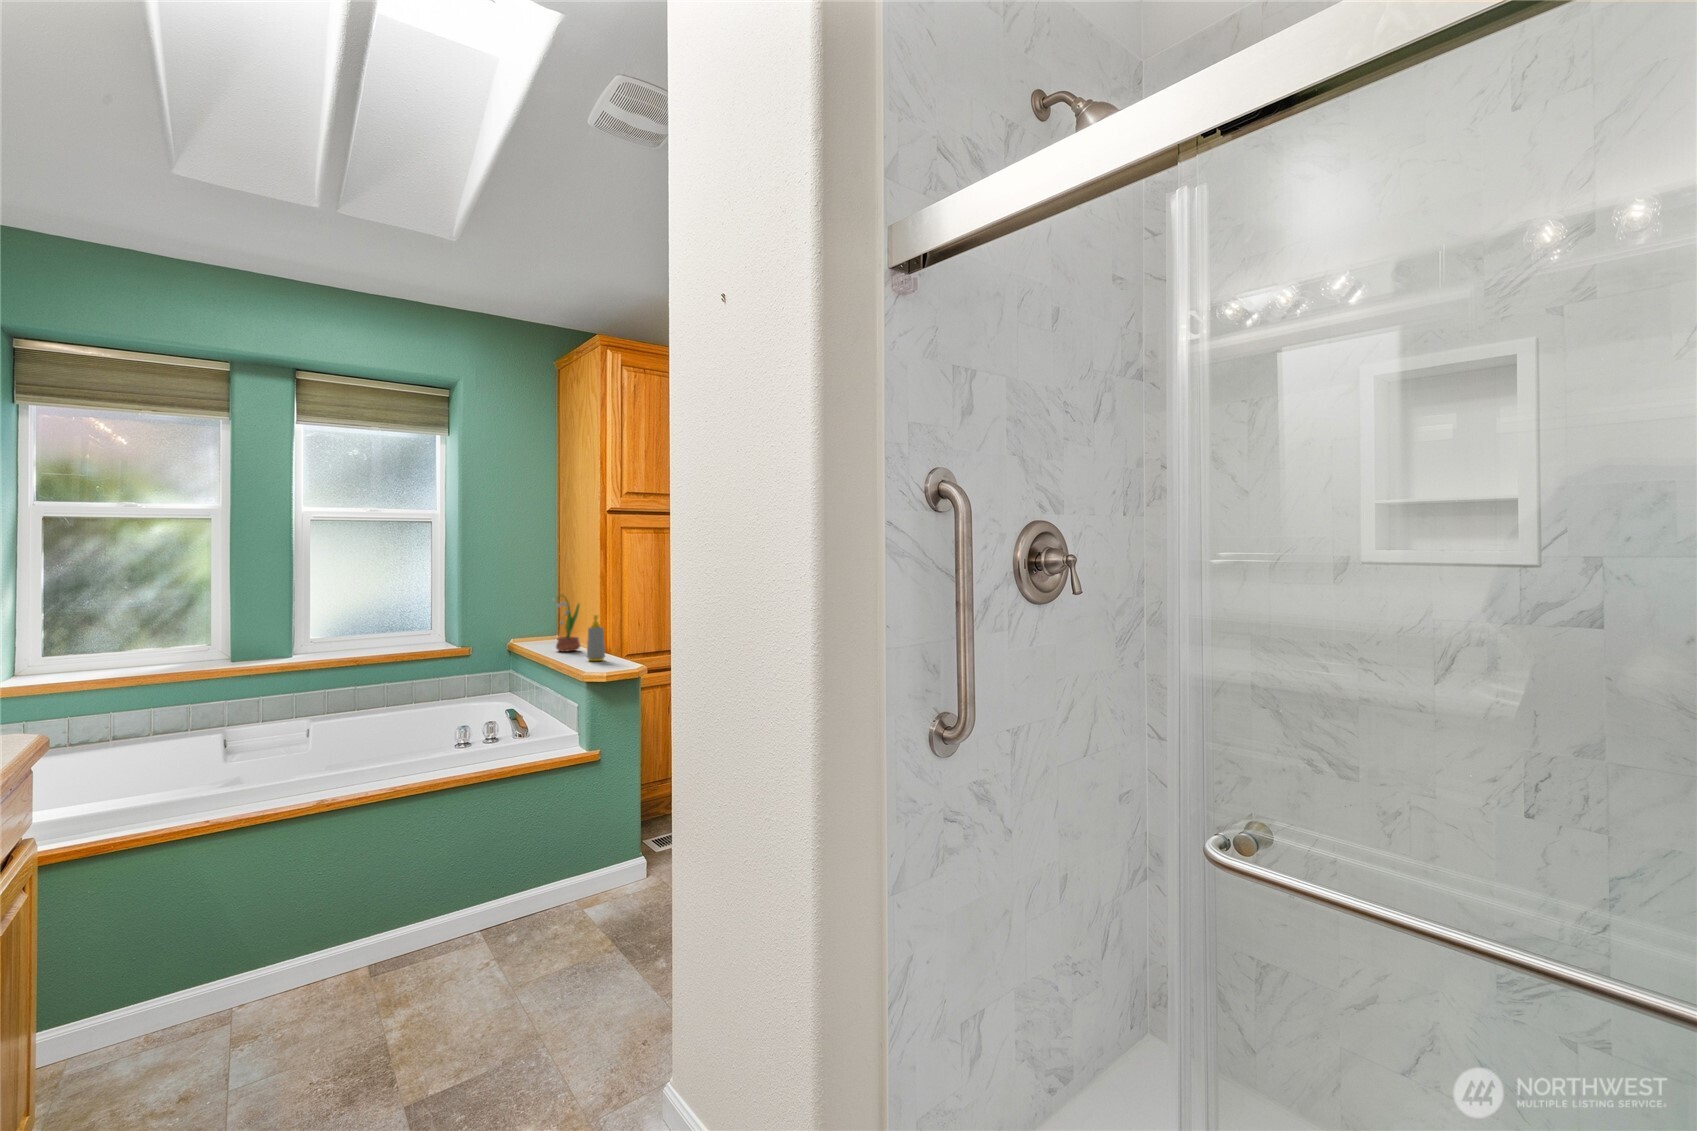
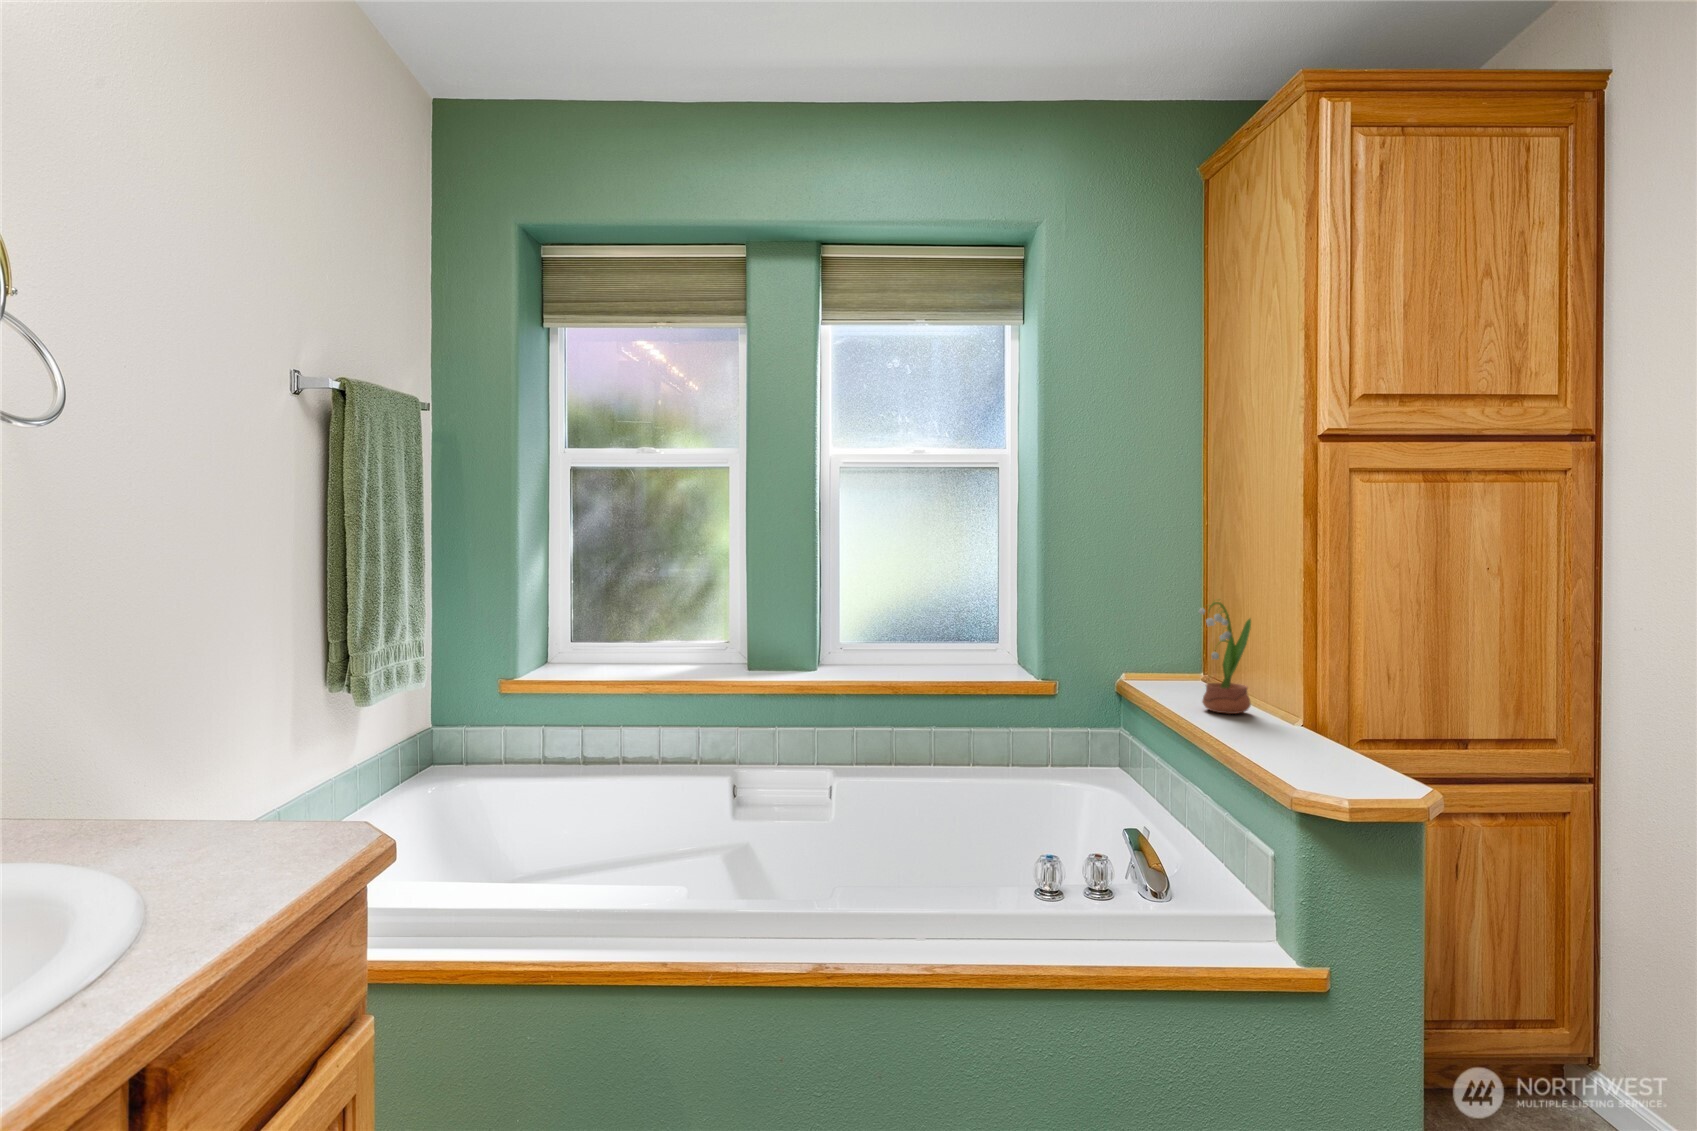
soap bottle: present [587,615,605,661] -> none [1281,652,1323,754]

